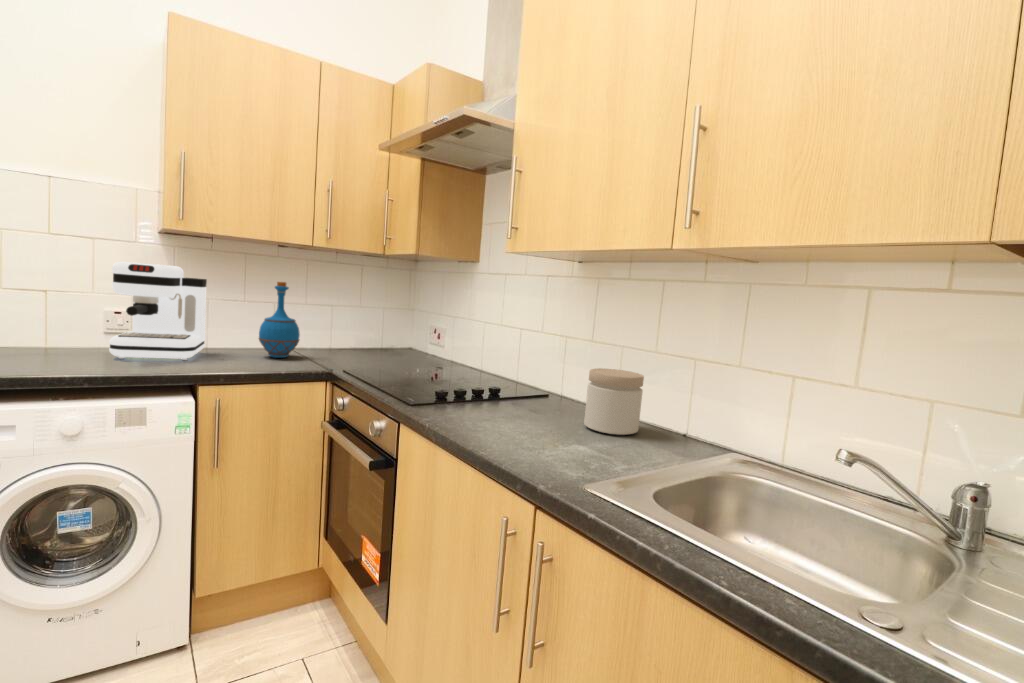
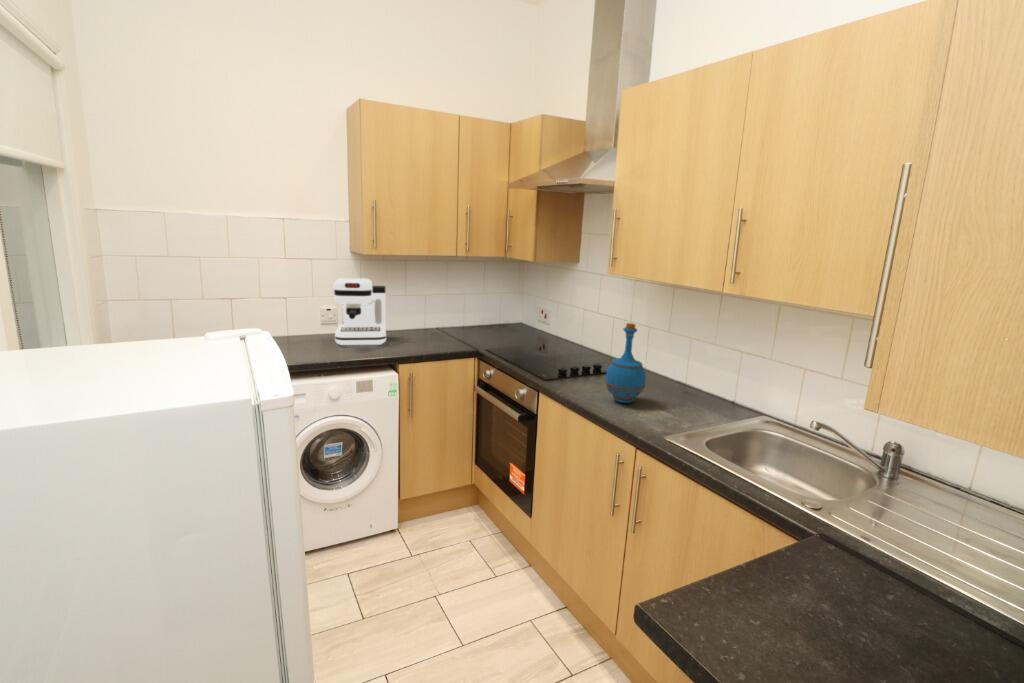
bottle: present [259,282,300,358] -> present [605,323,646,403]
jar: present [584,368,644,435] -> none [661,356,703,401]

